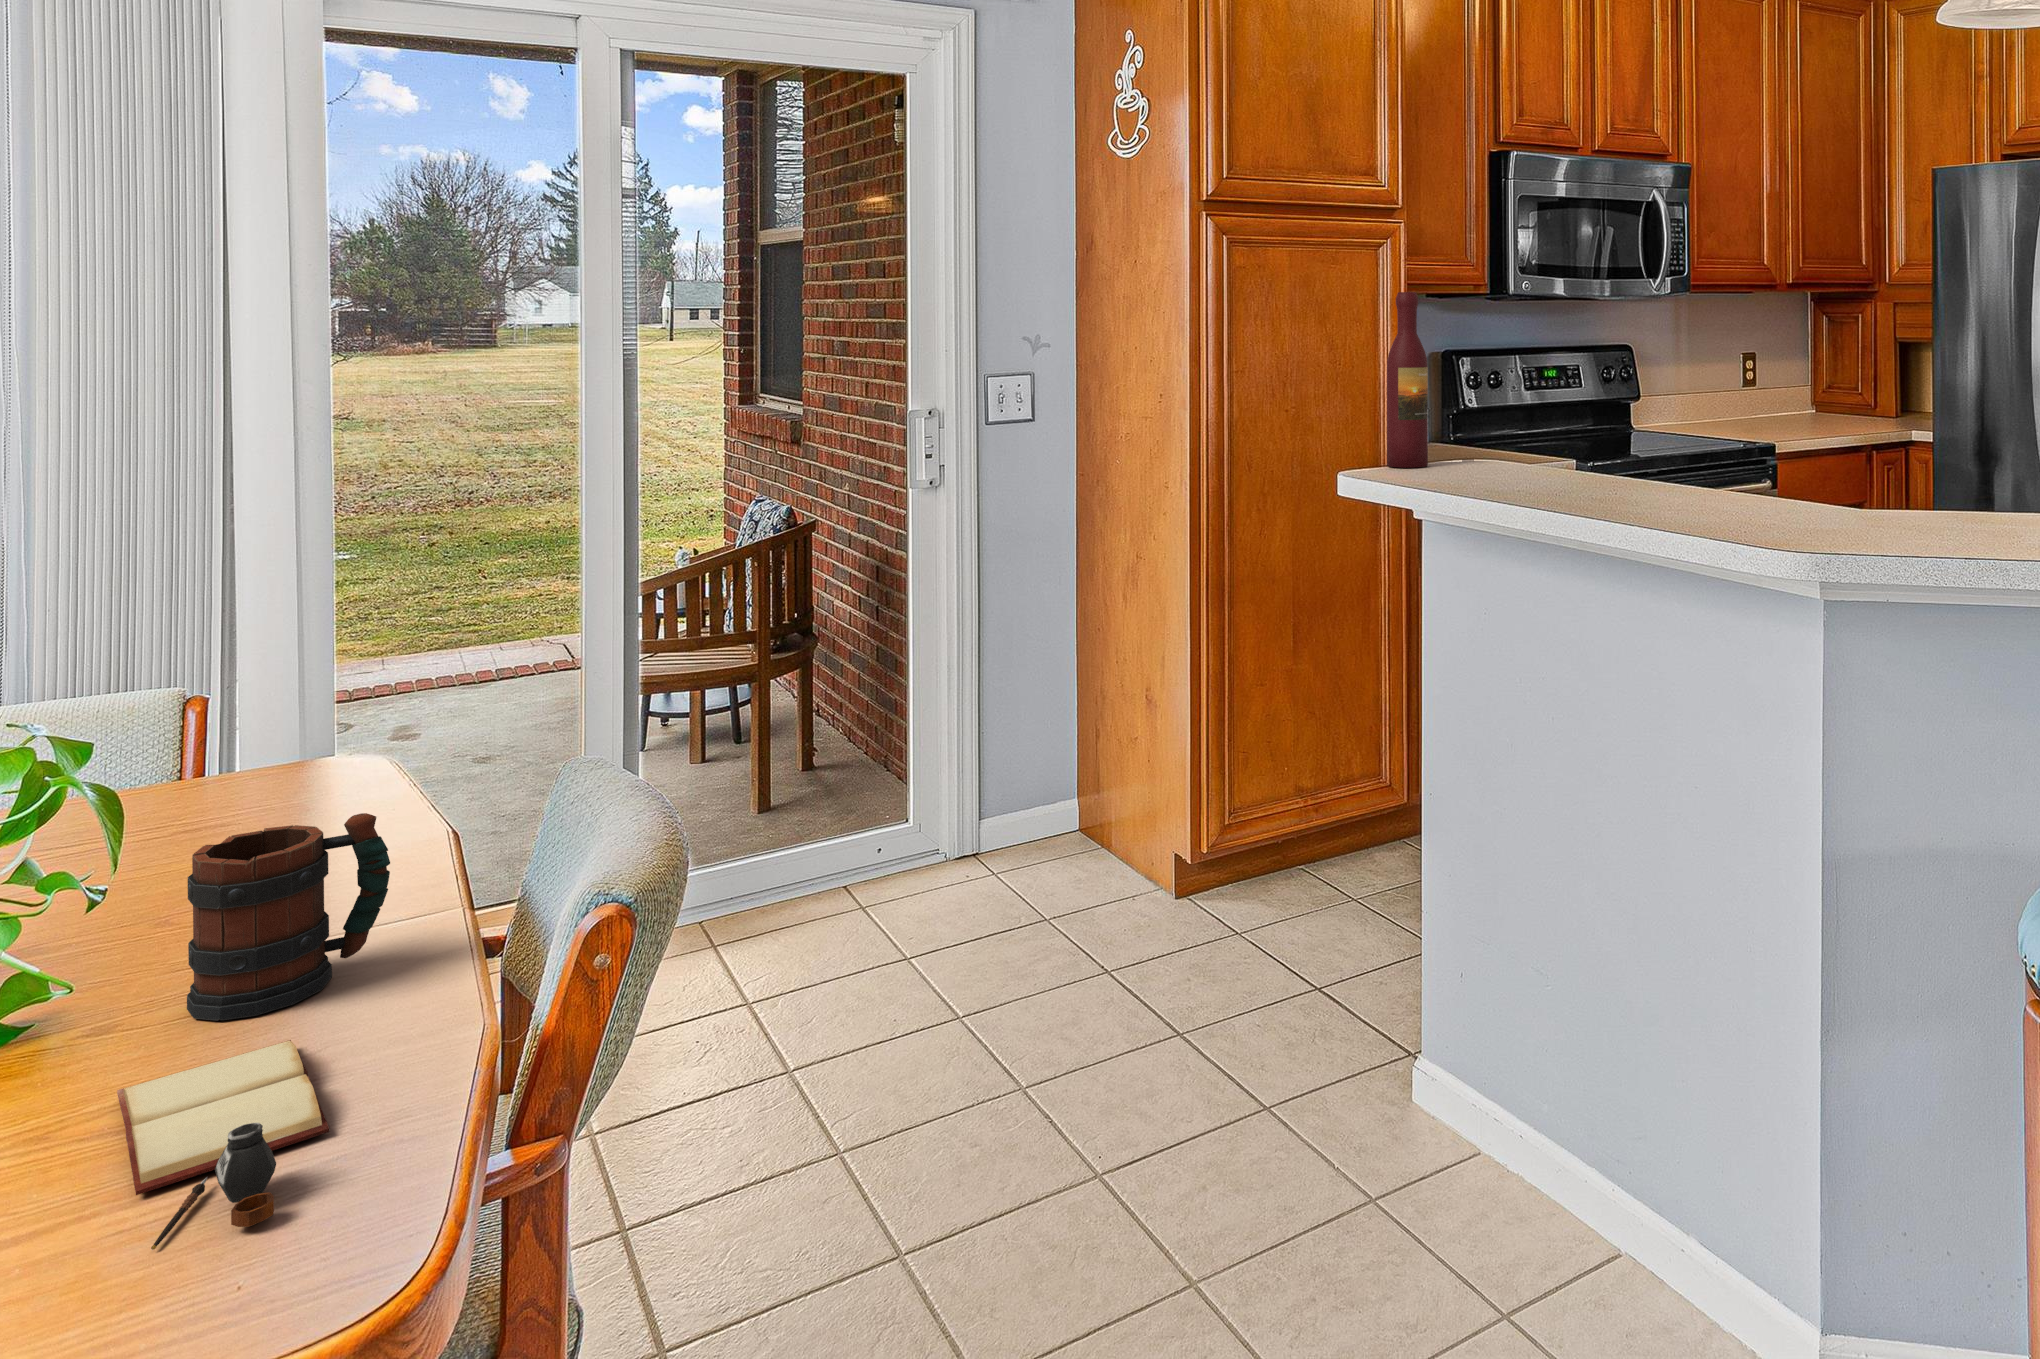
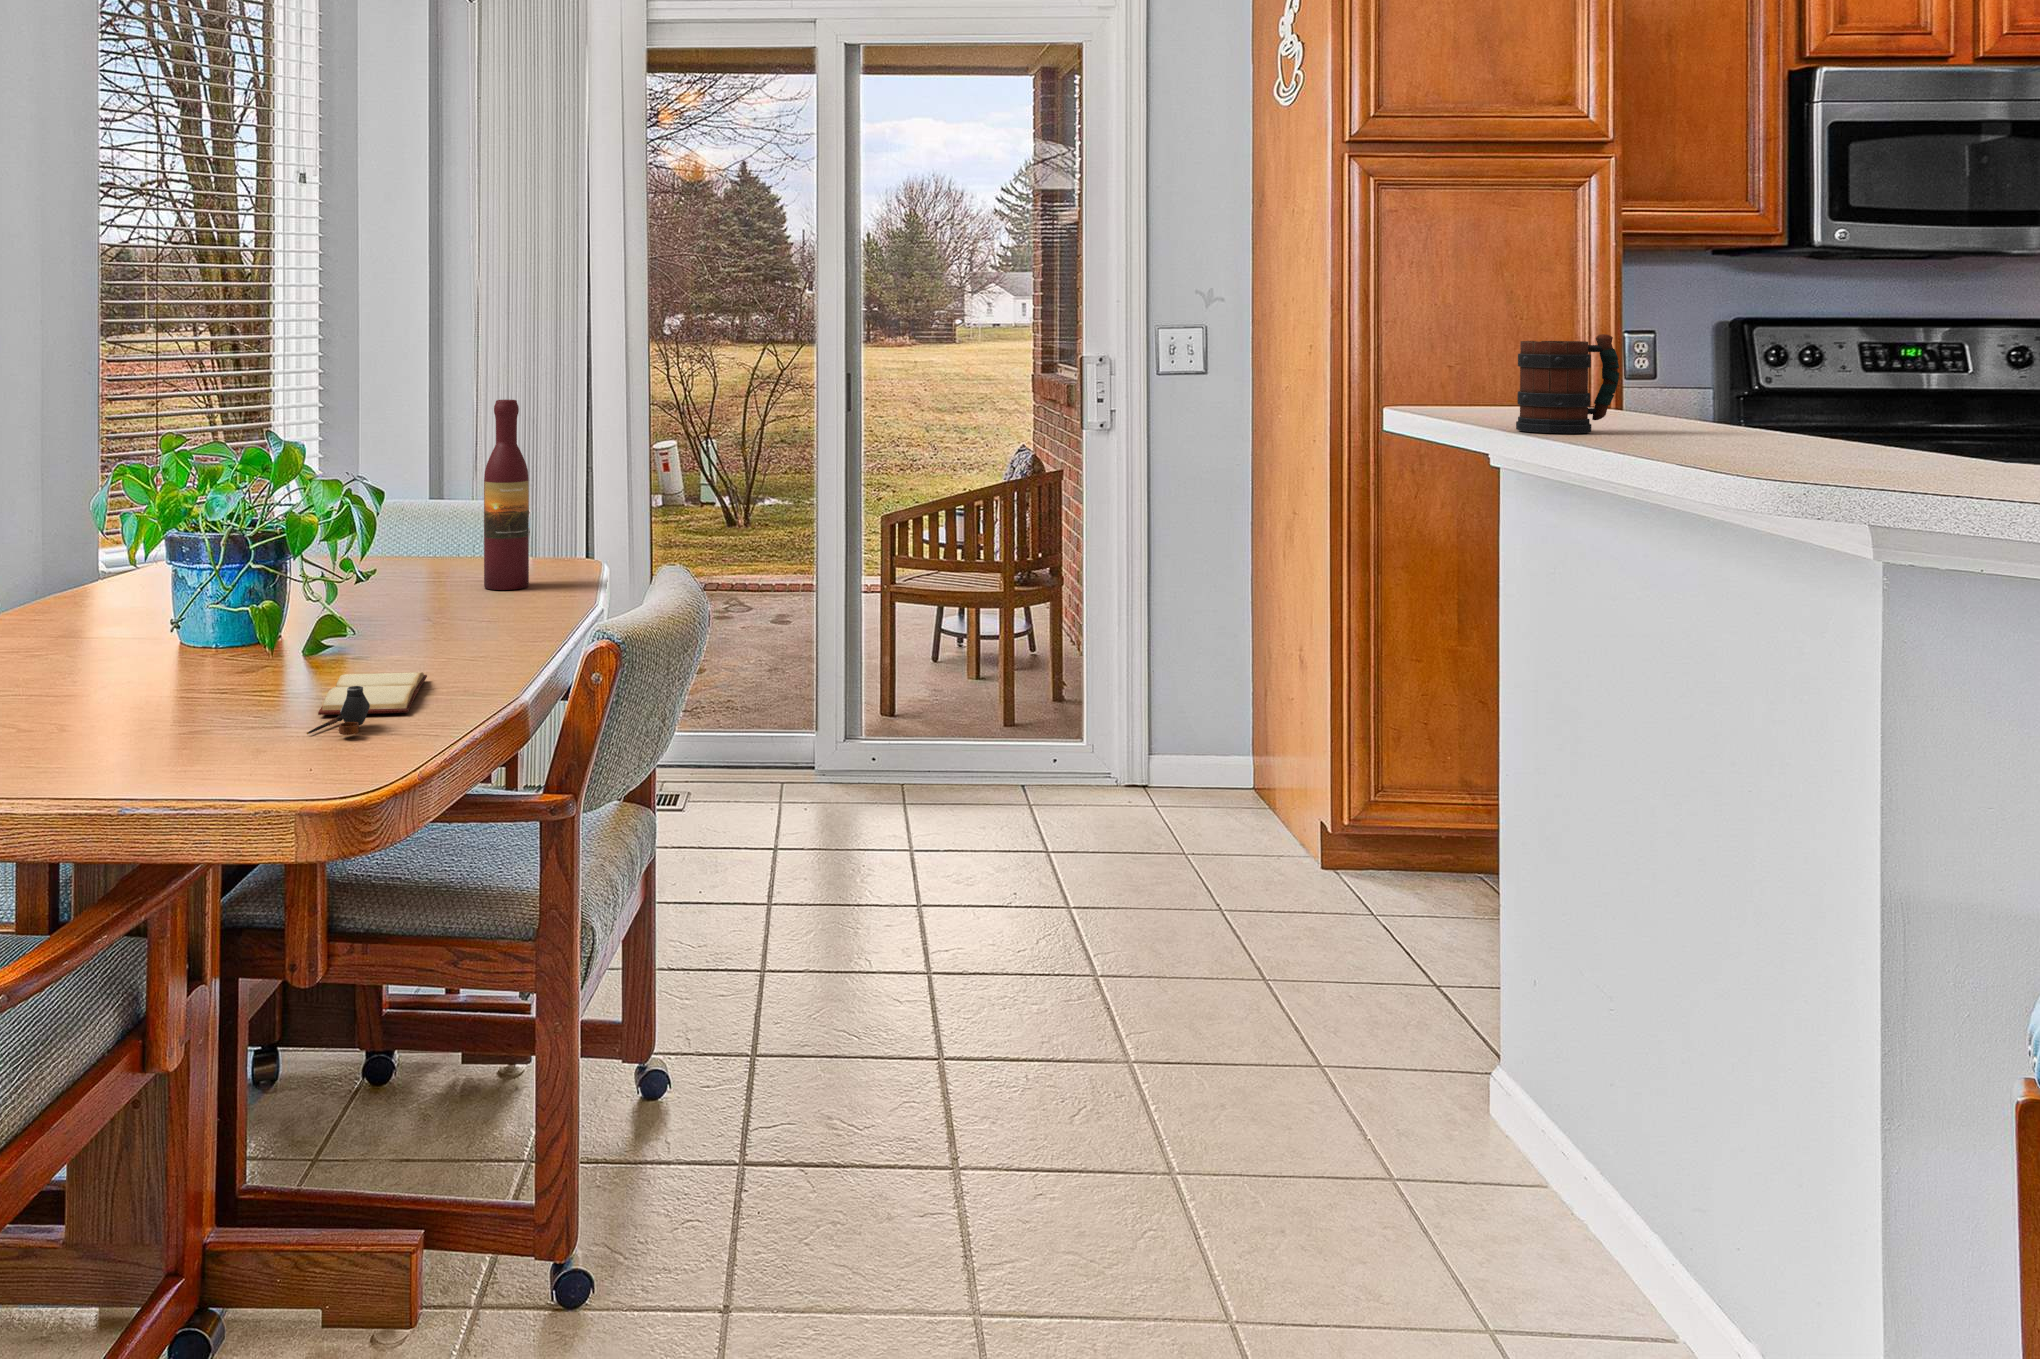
wine bottle: present [1387,292,1428,468] -> present [484,400,529,590]
mug: present [187,813,390,1021] -> present [1516,334,1620,433]

